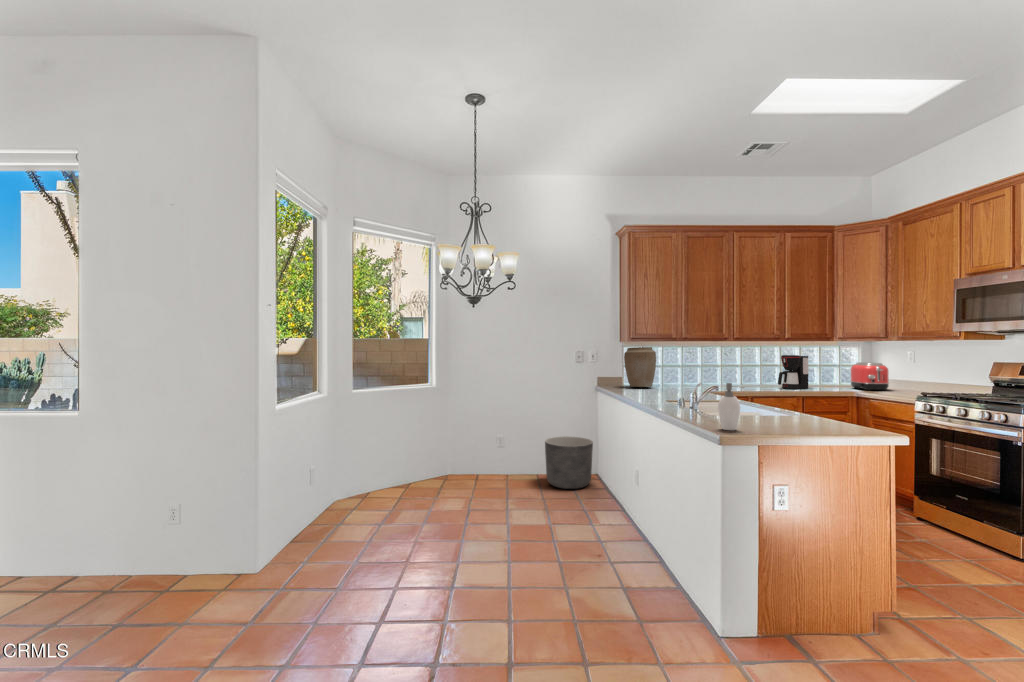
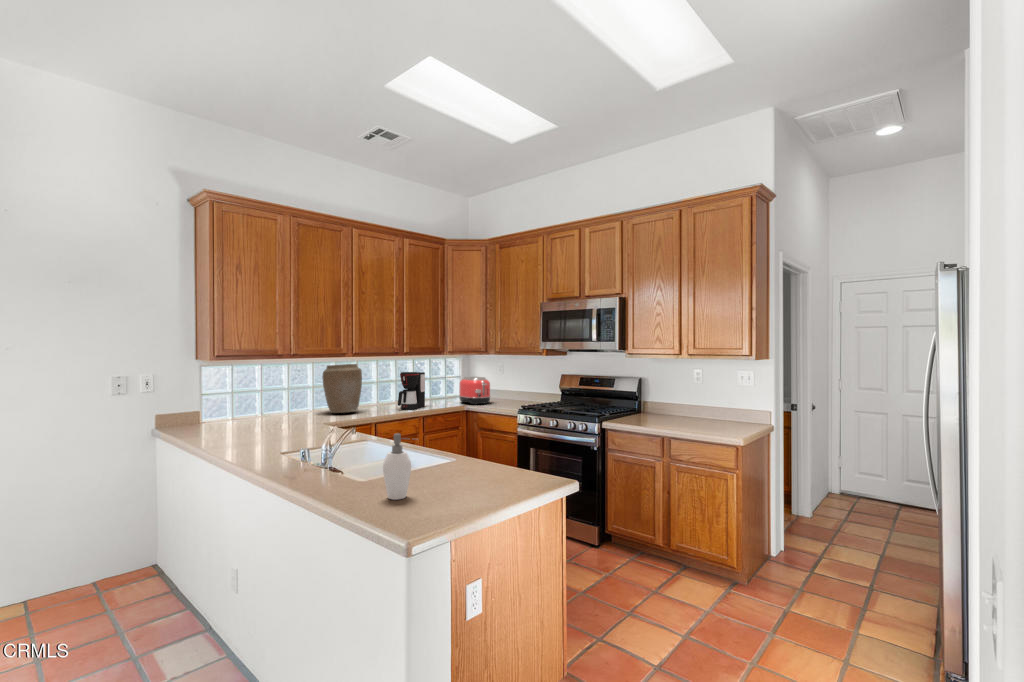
vase: present [624,347,656,387] -> present [322,364,362,413]
planter: present [545,436,593,489] -> none [50,514,150,612]

